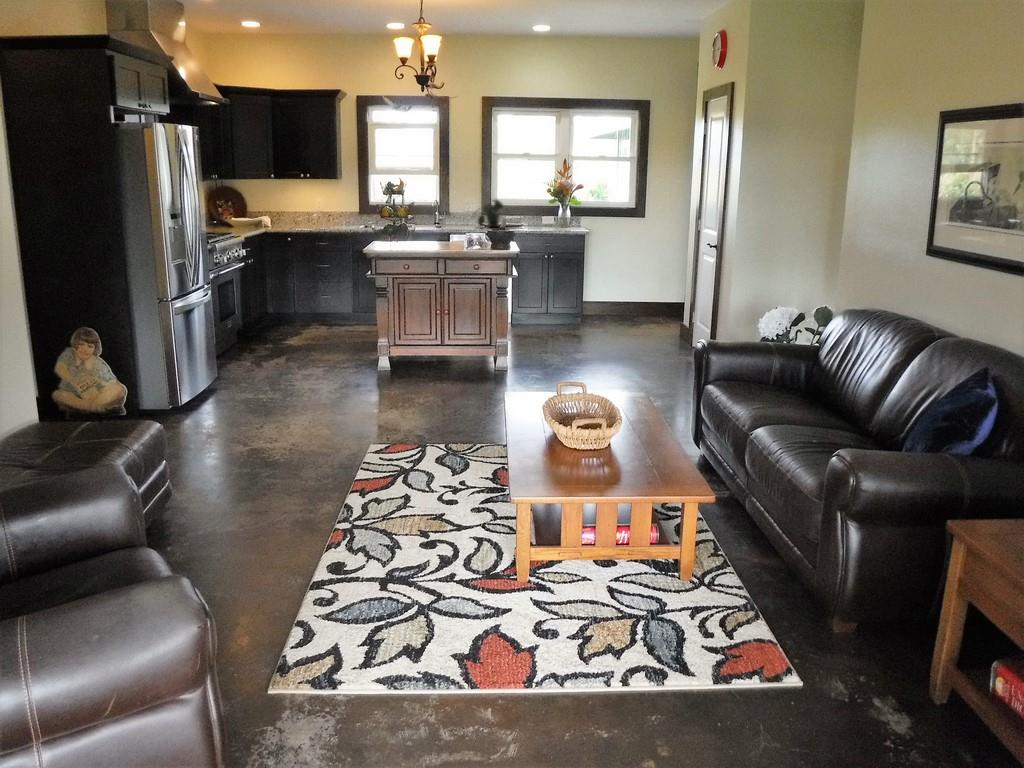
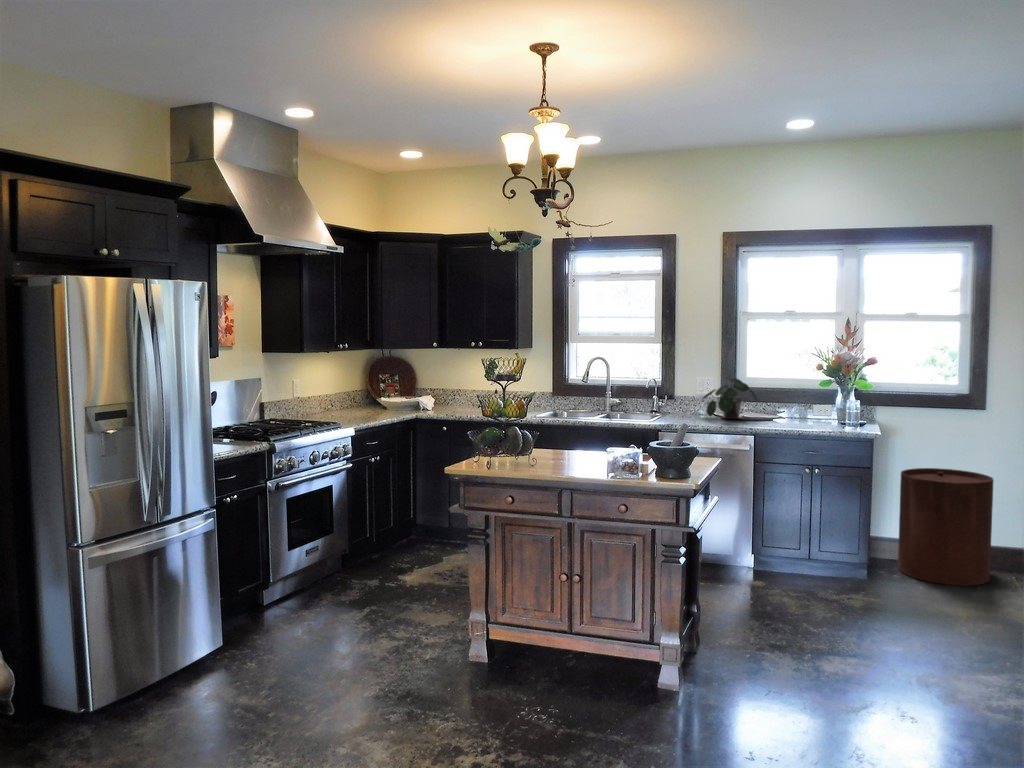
trash can: none [595,255,647,322] -> present [898,468,993,586]

